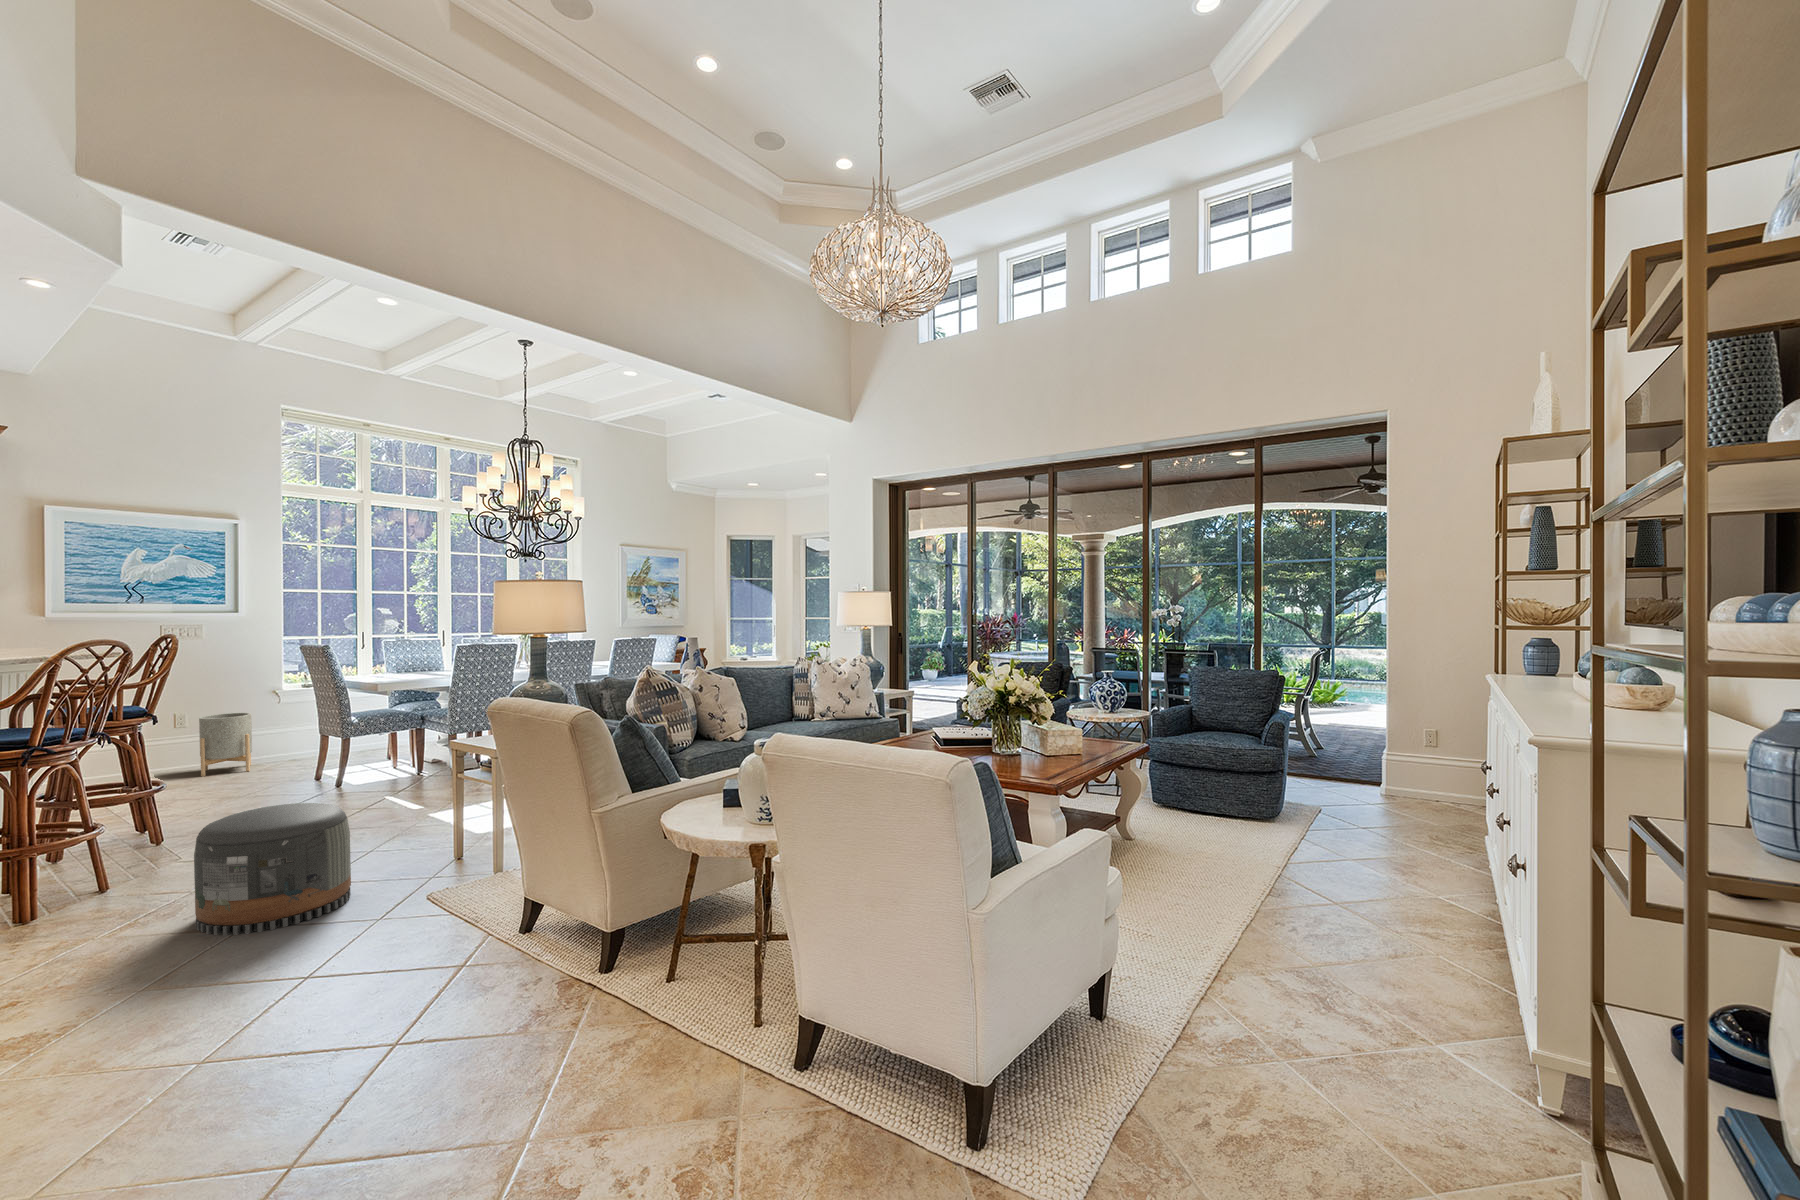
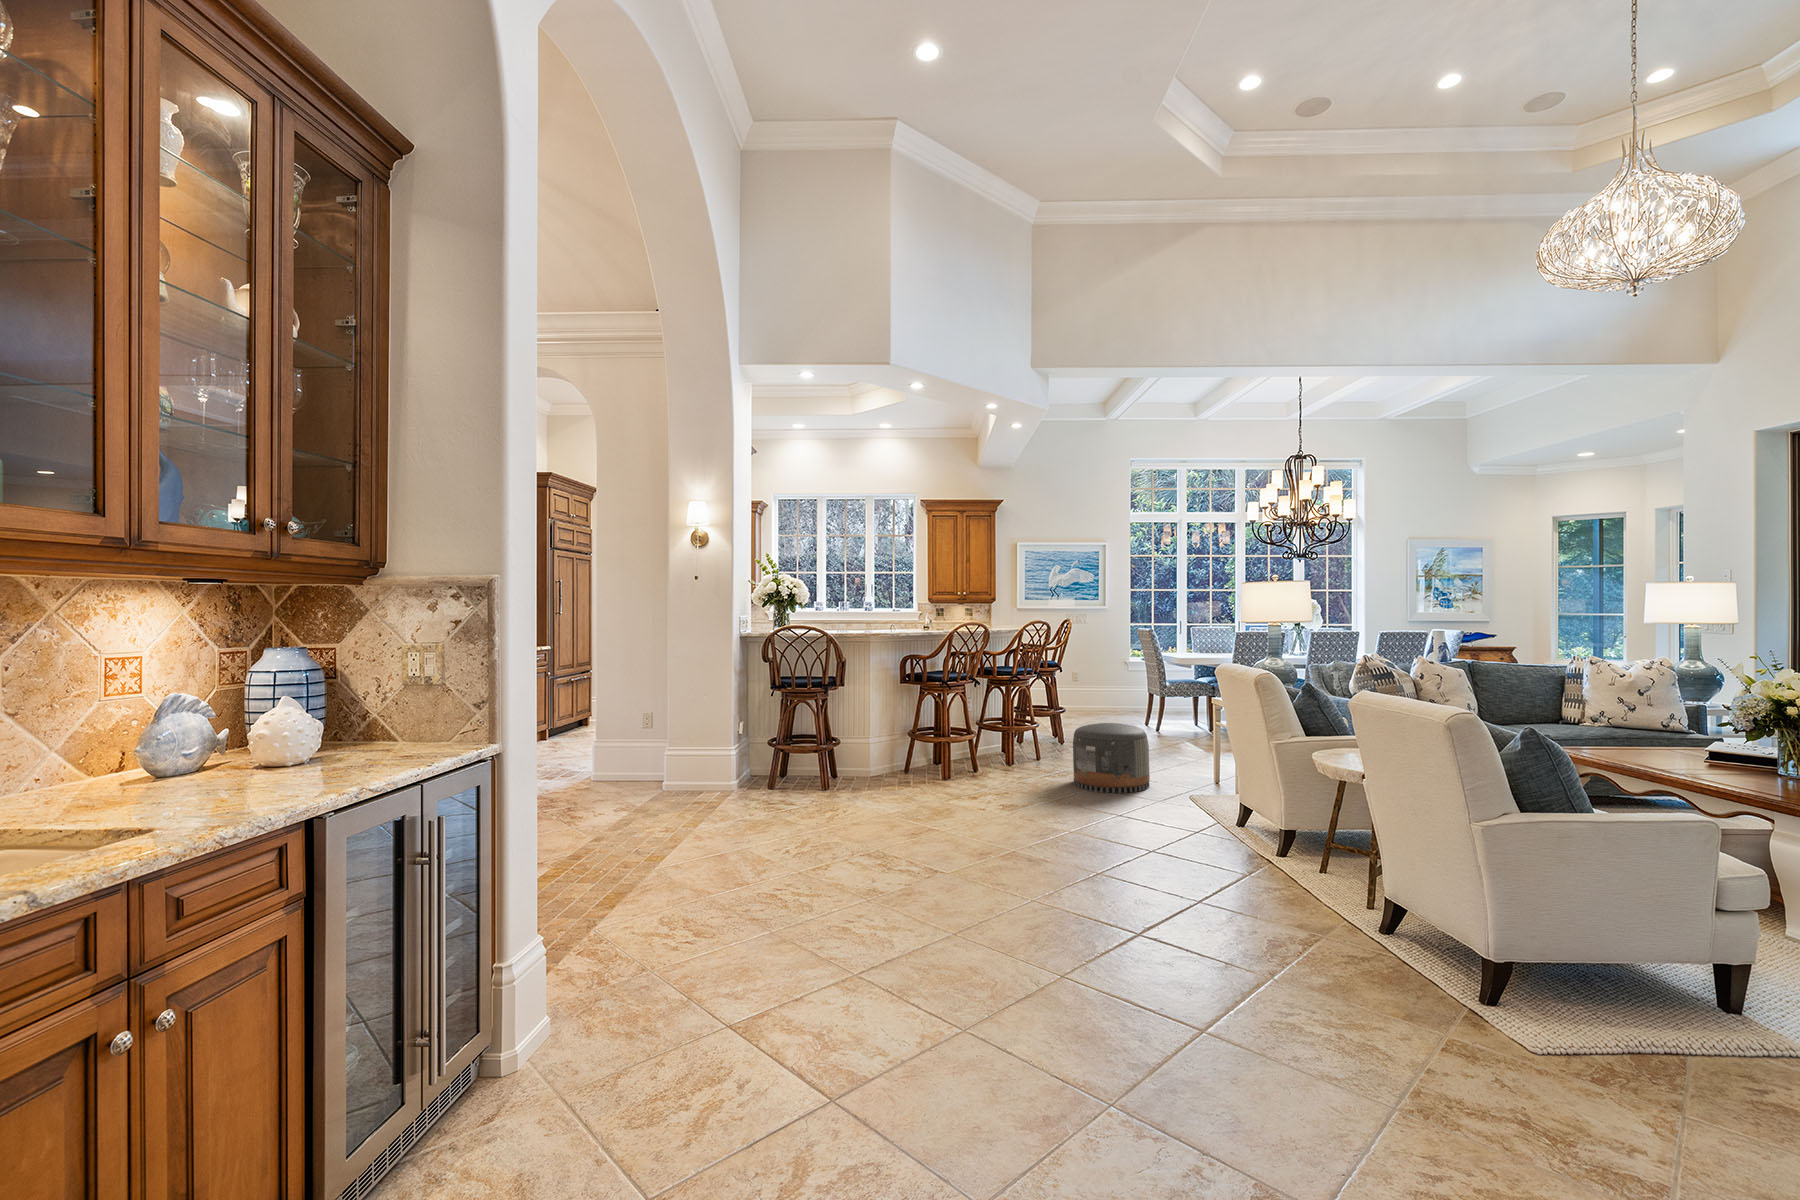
planter: present [199,713,252,777] -> none [1086,673,1114,713]

